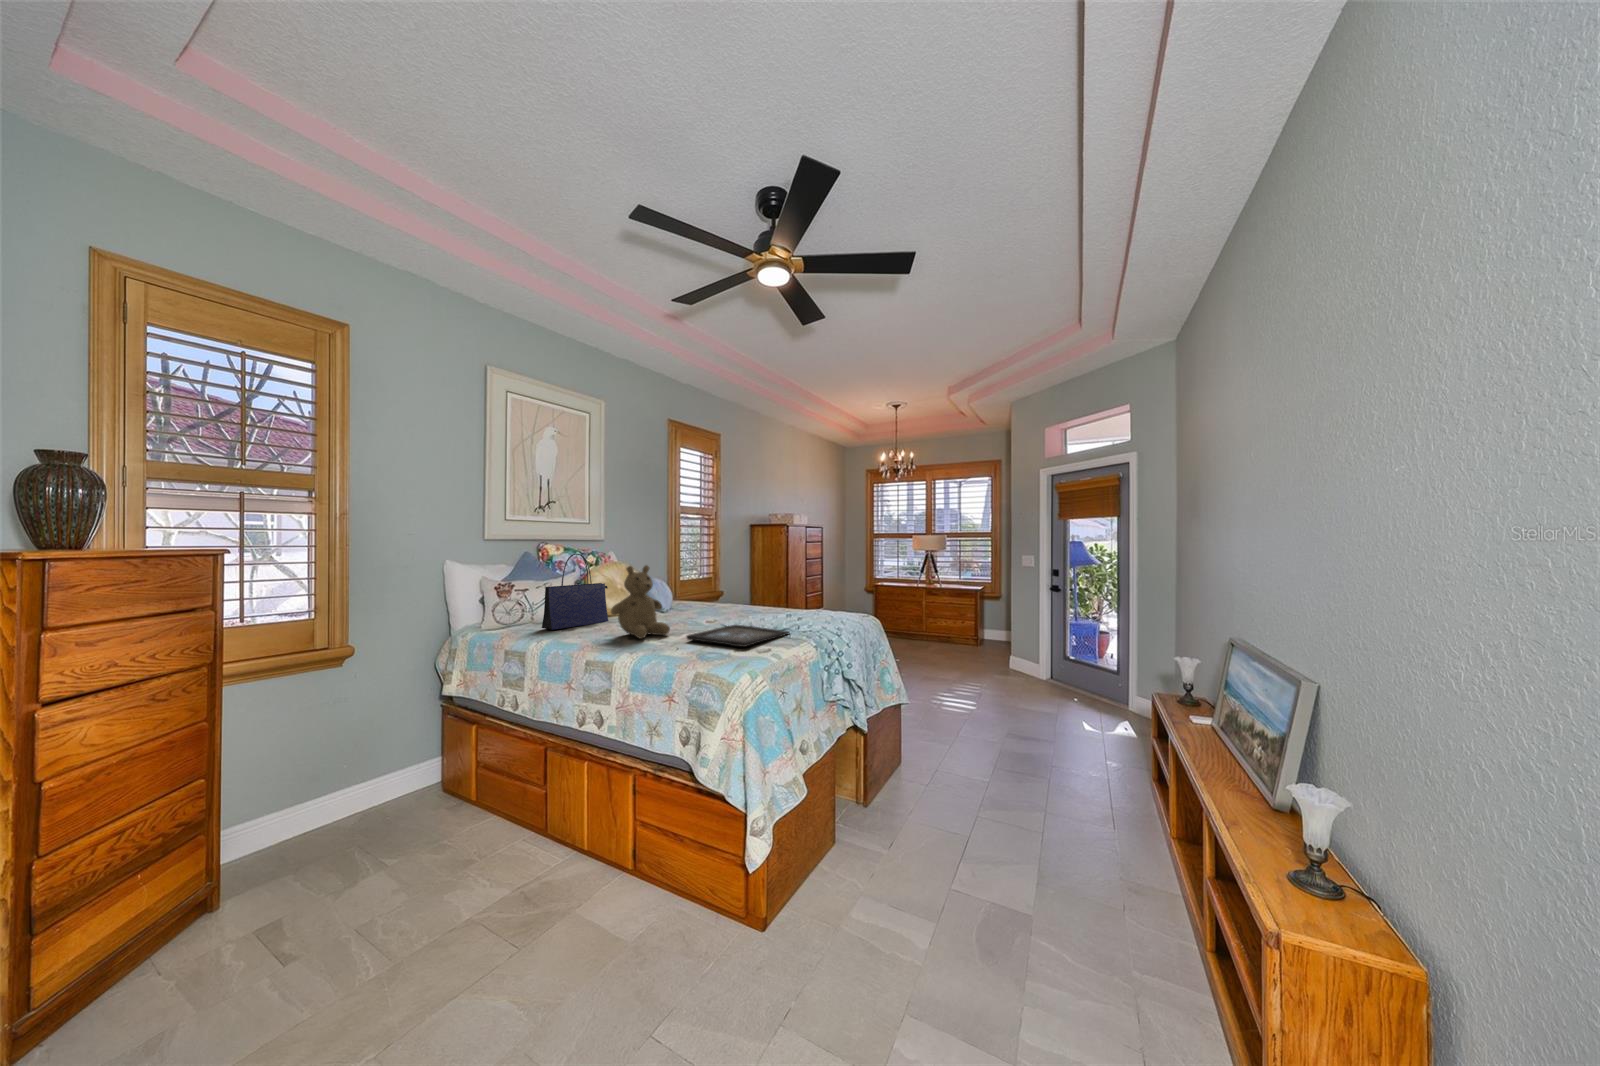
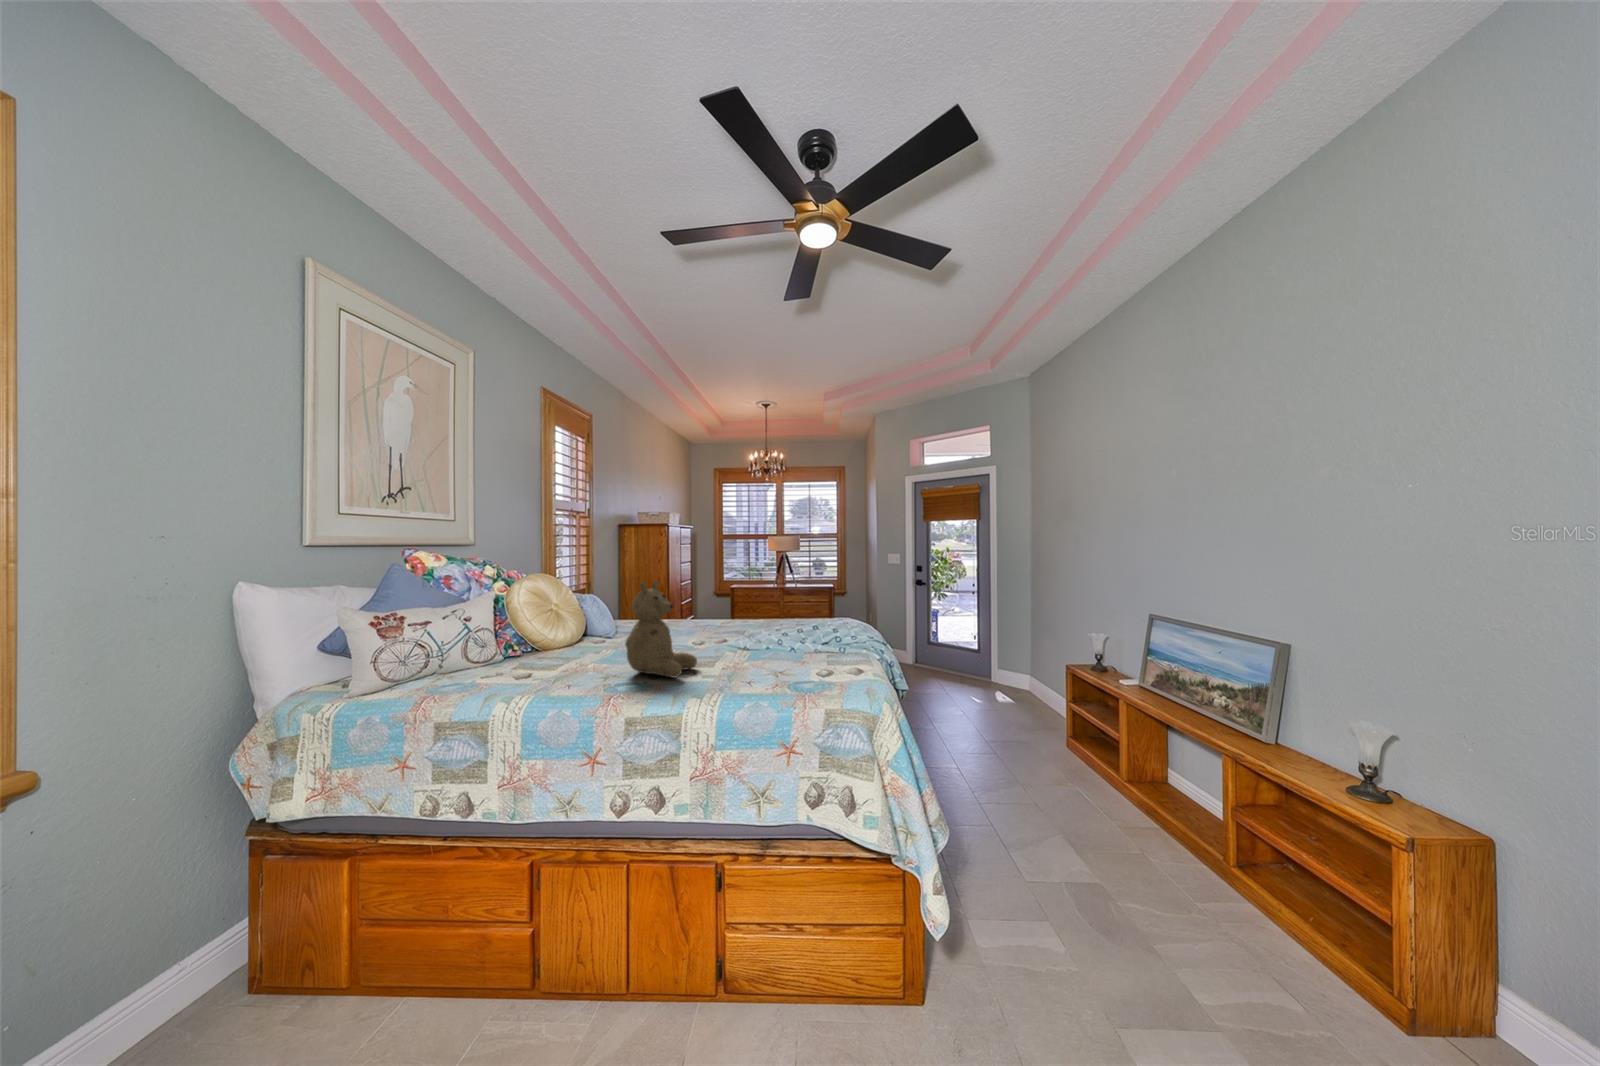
tote bag: present [542,554,608,630] -> none [481,566,560,681]
tray: present [687,625,789,647] -> none [737,646,828,672]

